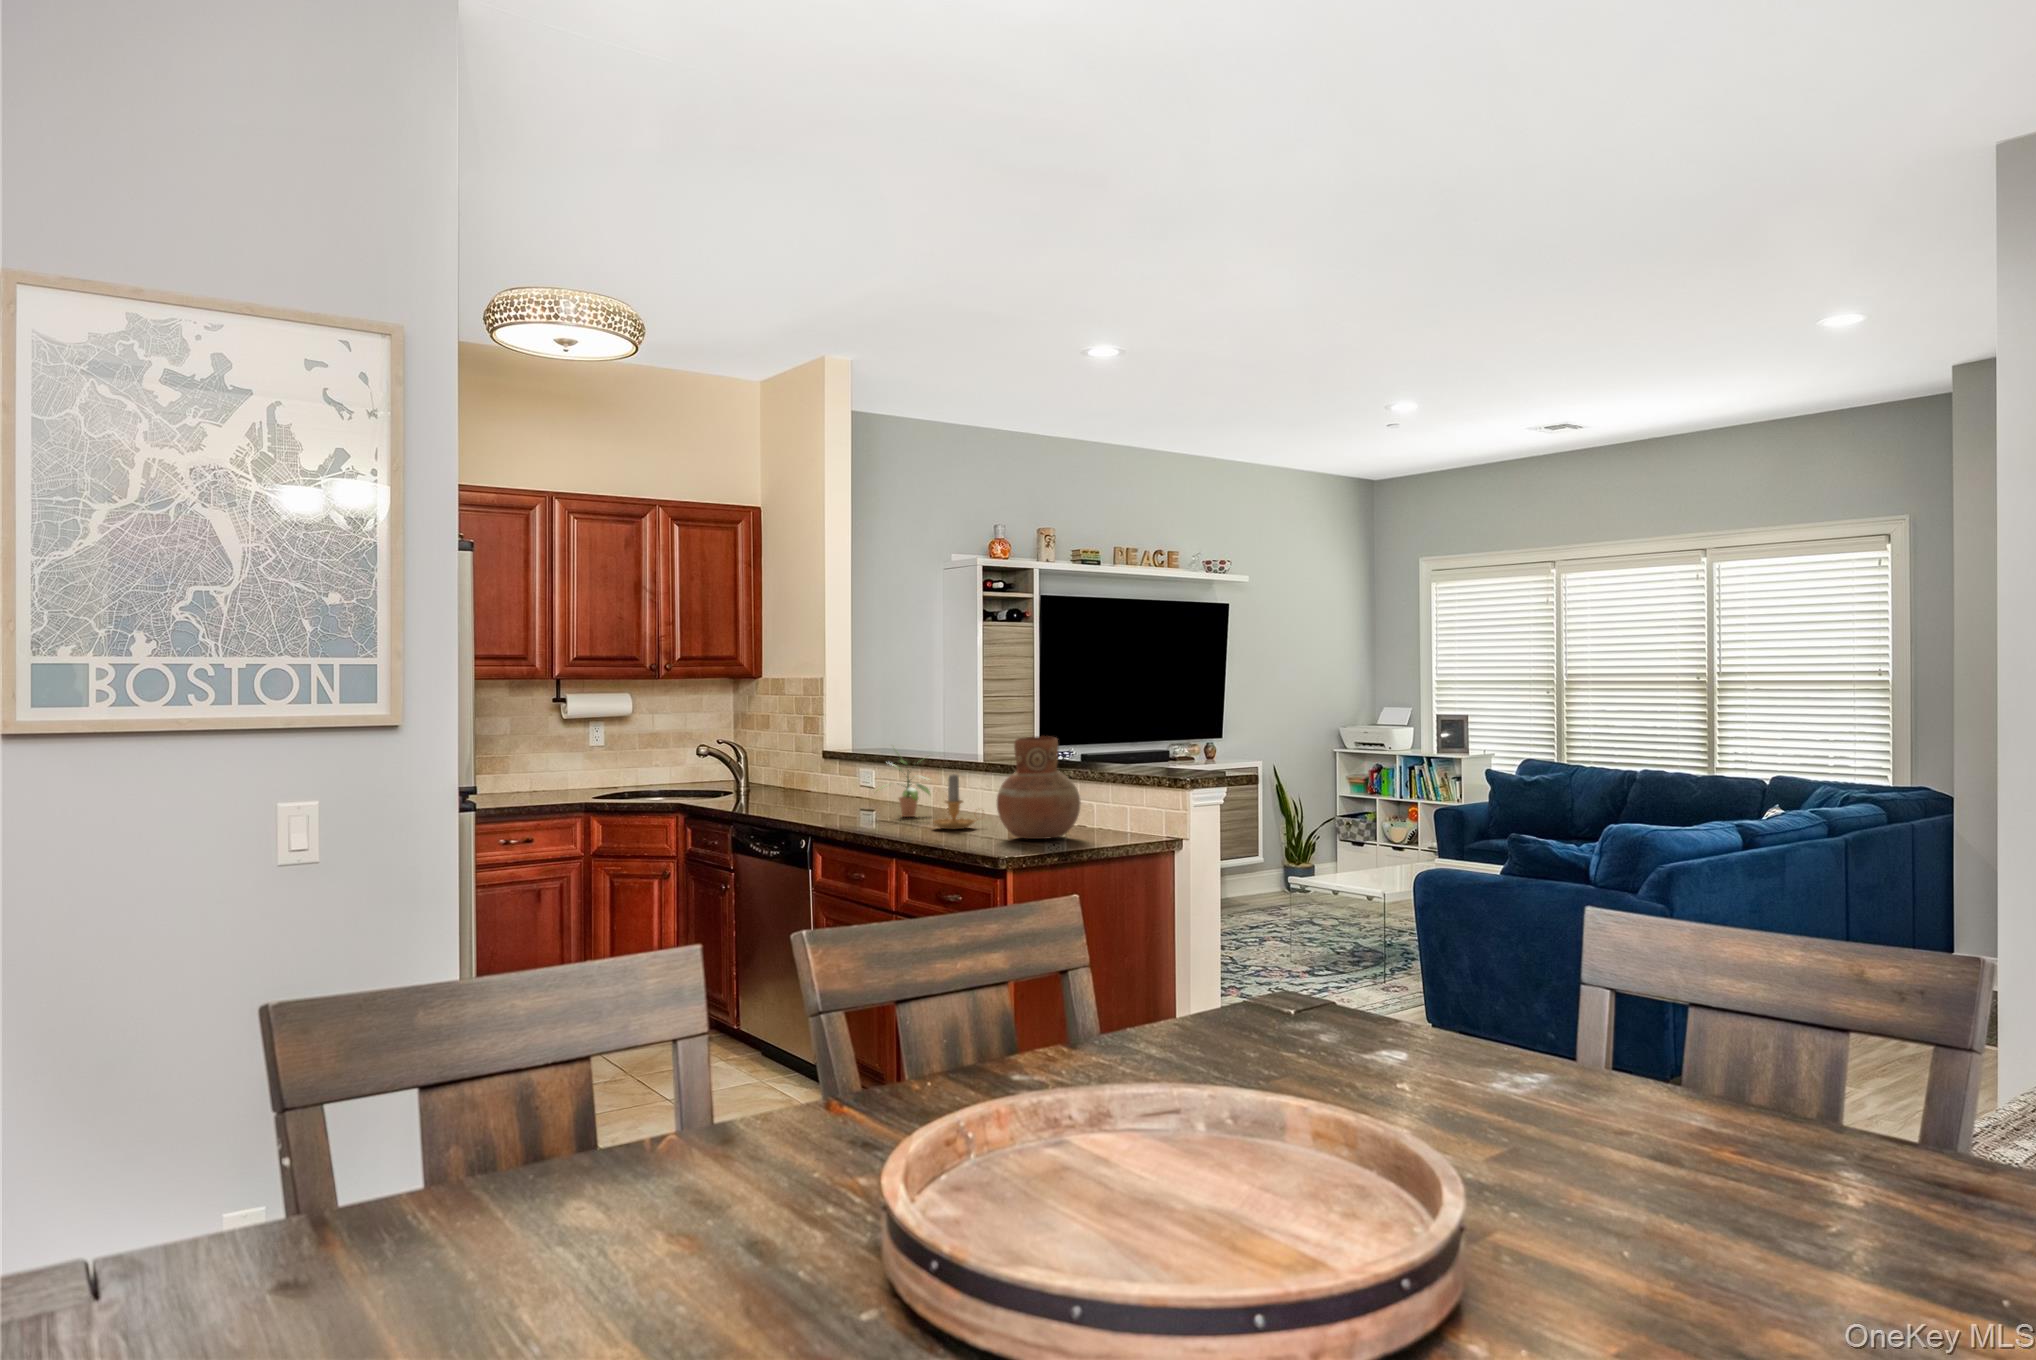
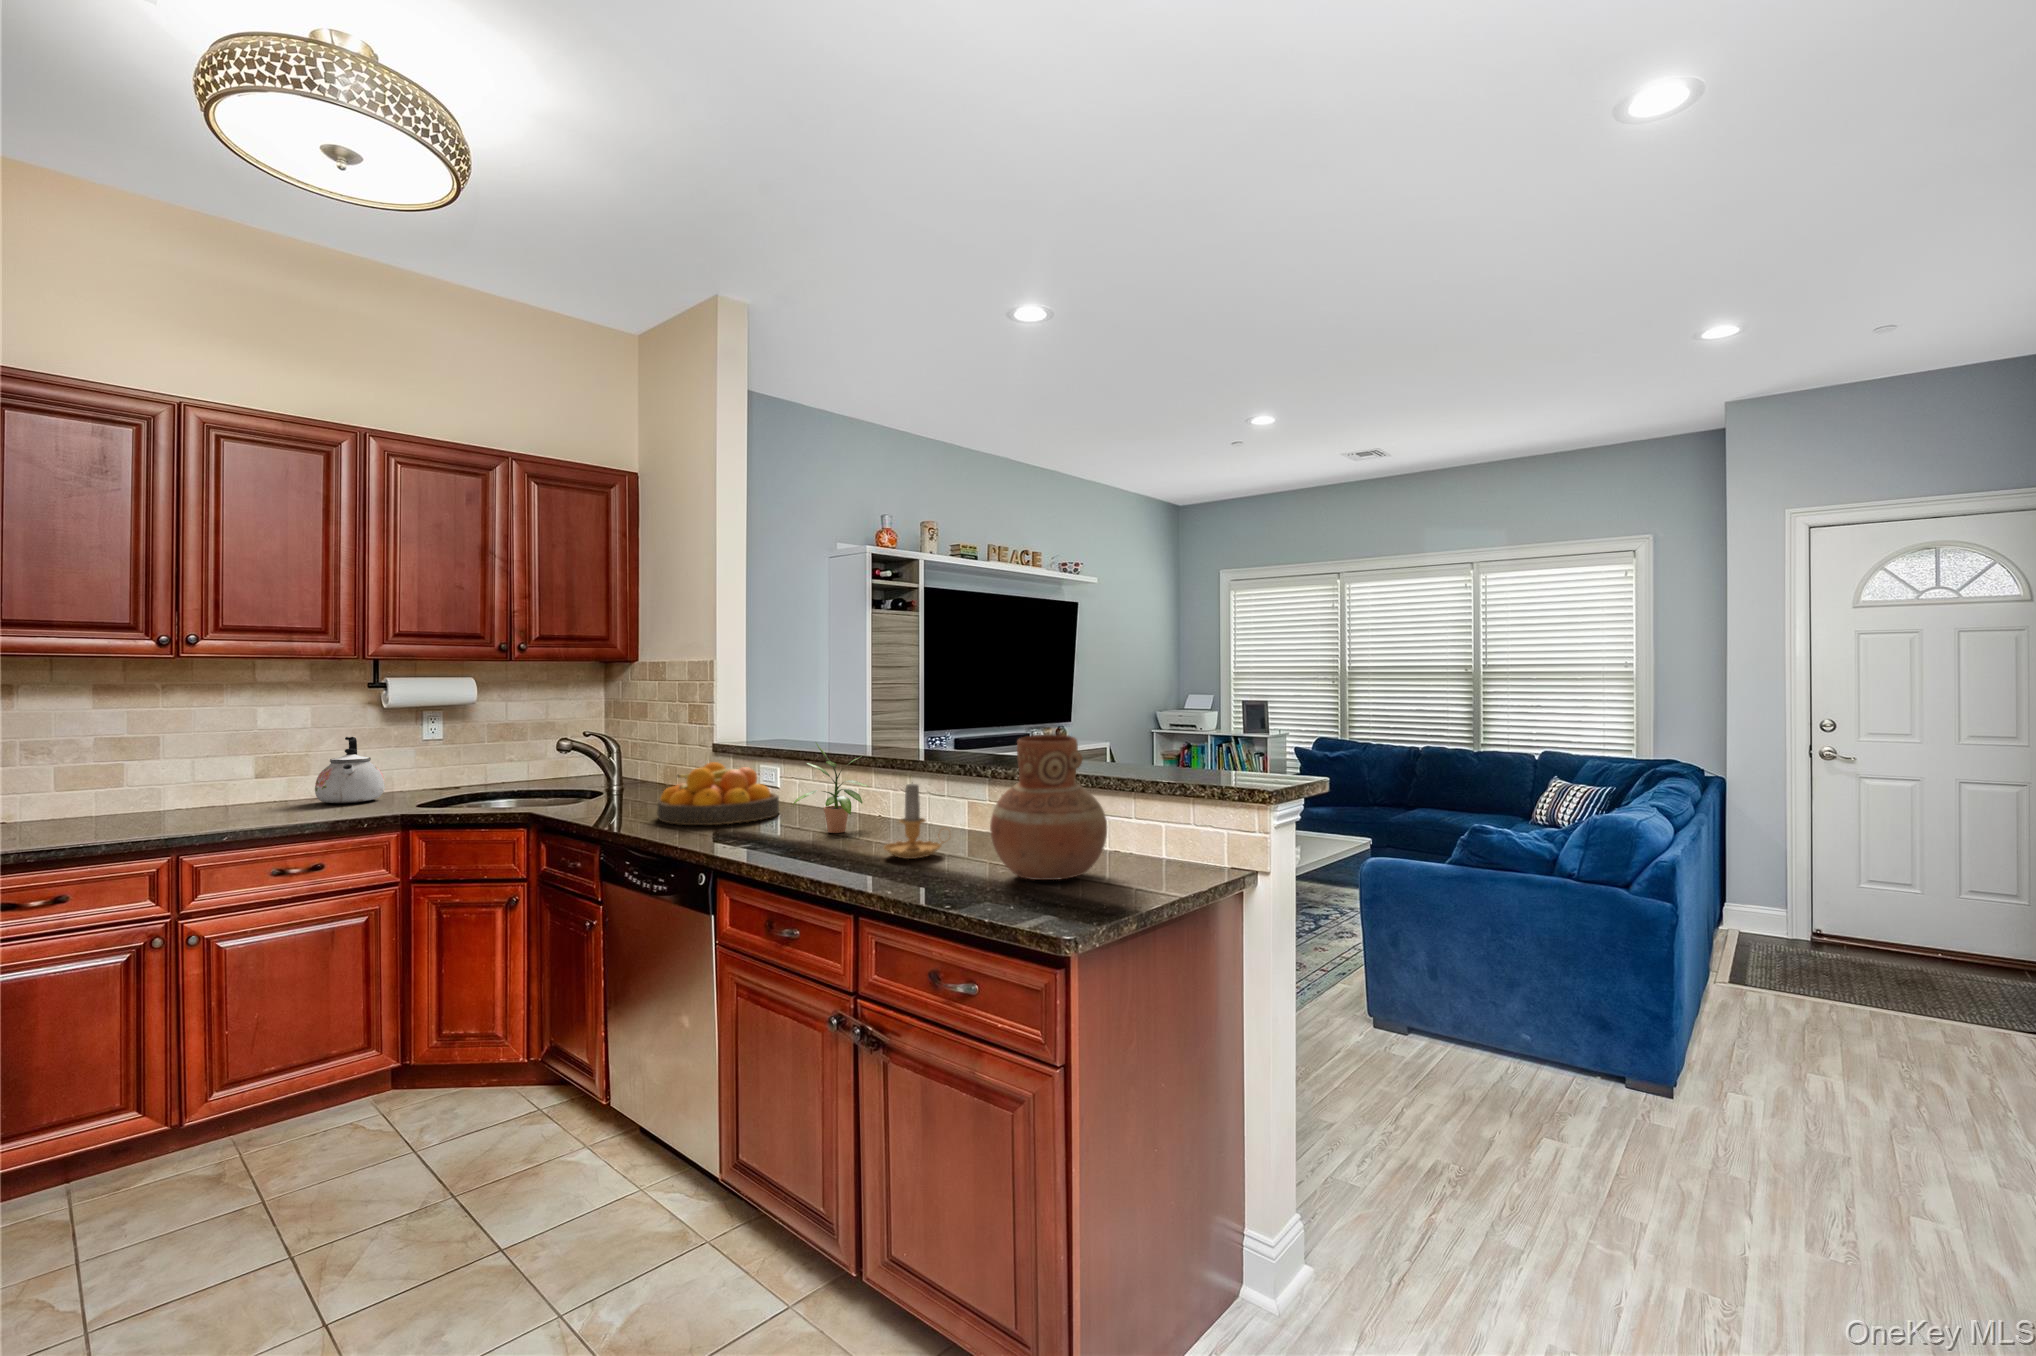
kettle: none [517,742,565,796] -> present [315,737,385,803]
fruit bowl: none [775,763,871,811] -> present [657,762,779,825]

